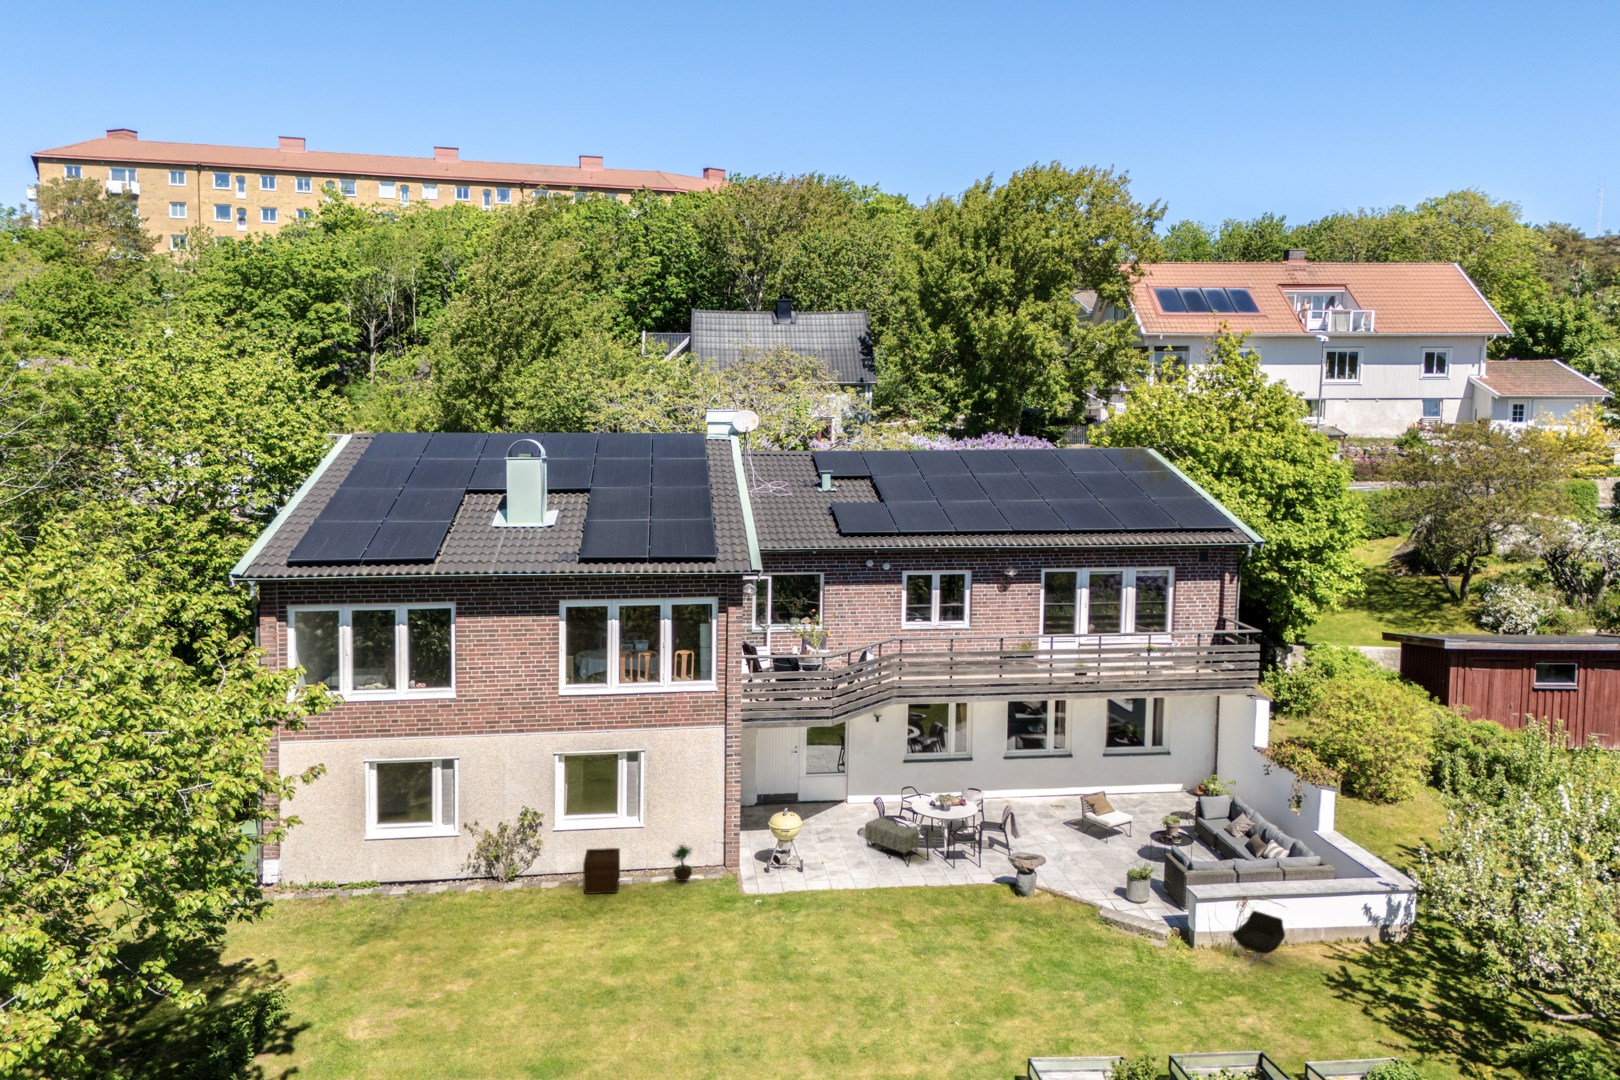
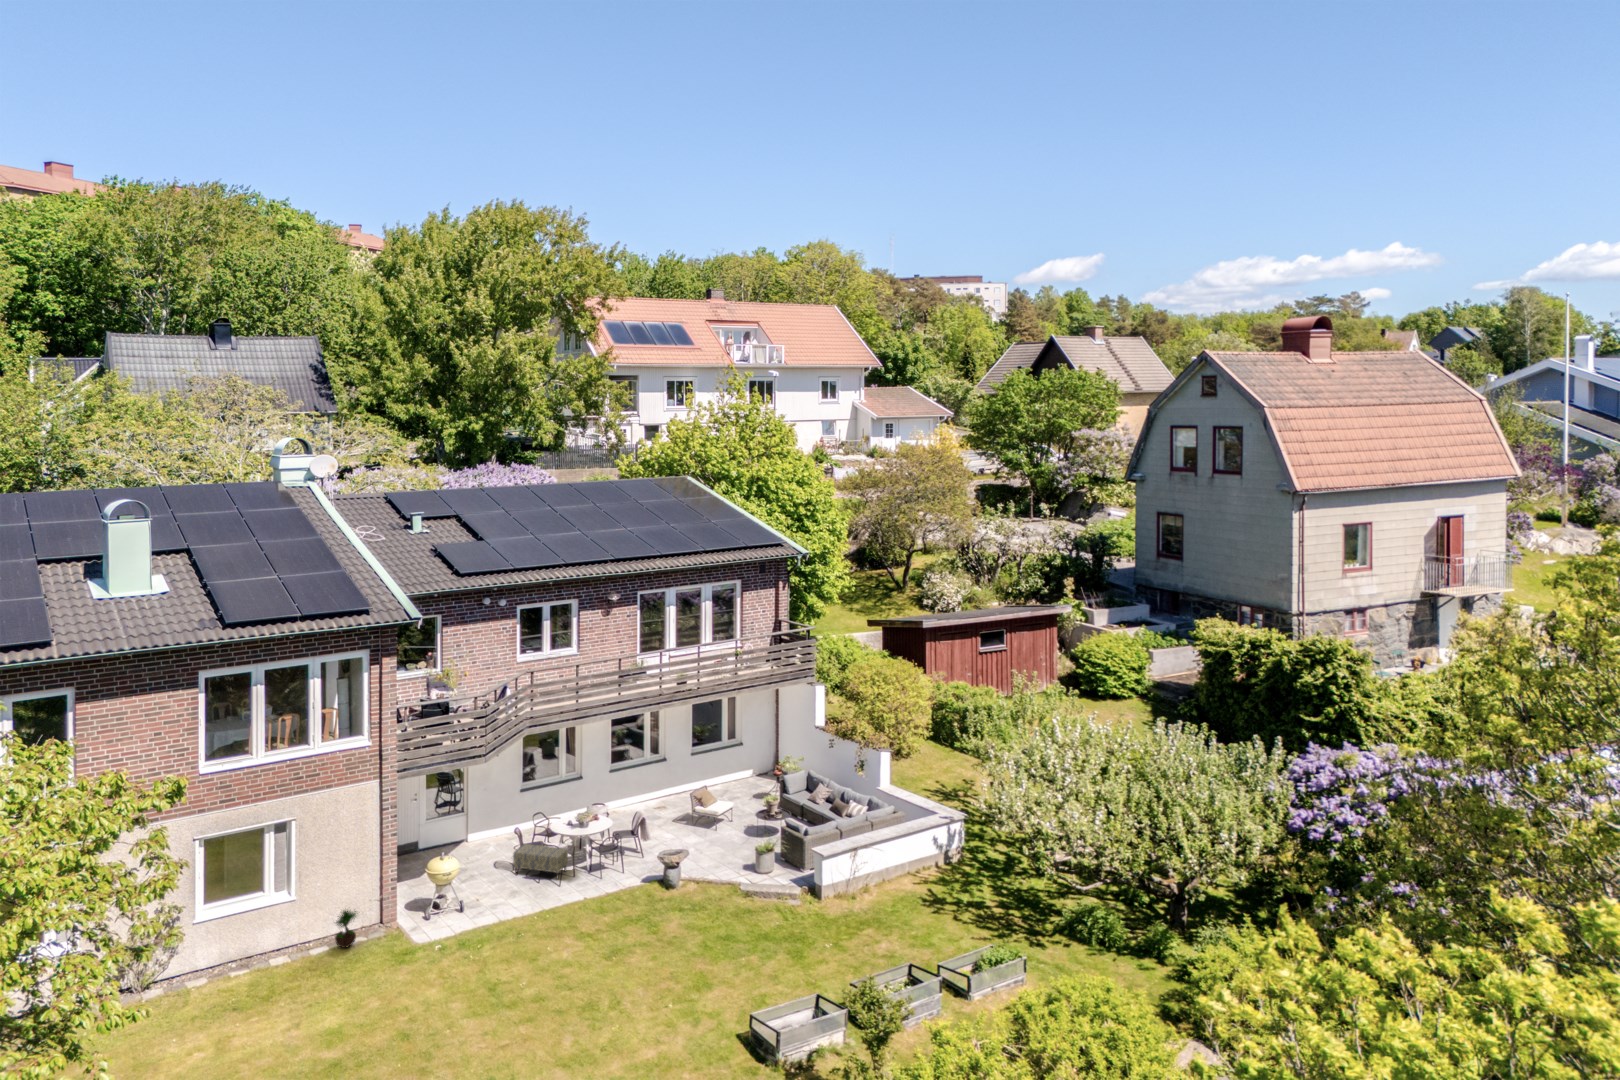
wooden crate: present [583,848,620,894] -> none [233,928,280,985]
lounge chair: present [1232,911,1285,966] -> none [853,859,890,904]

